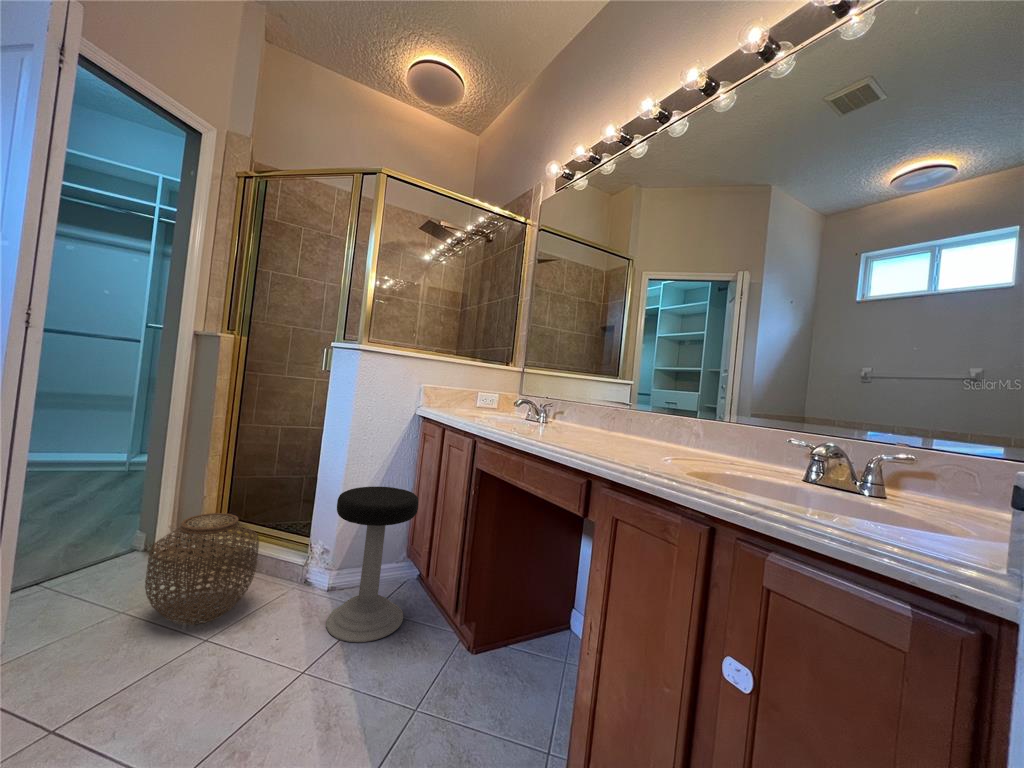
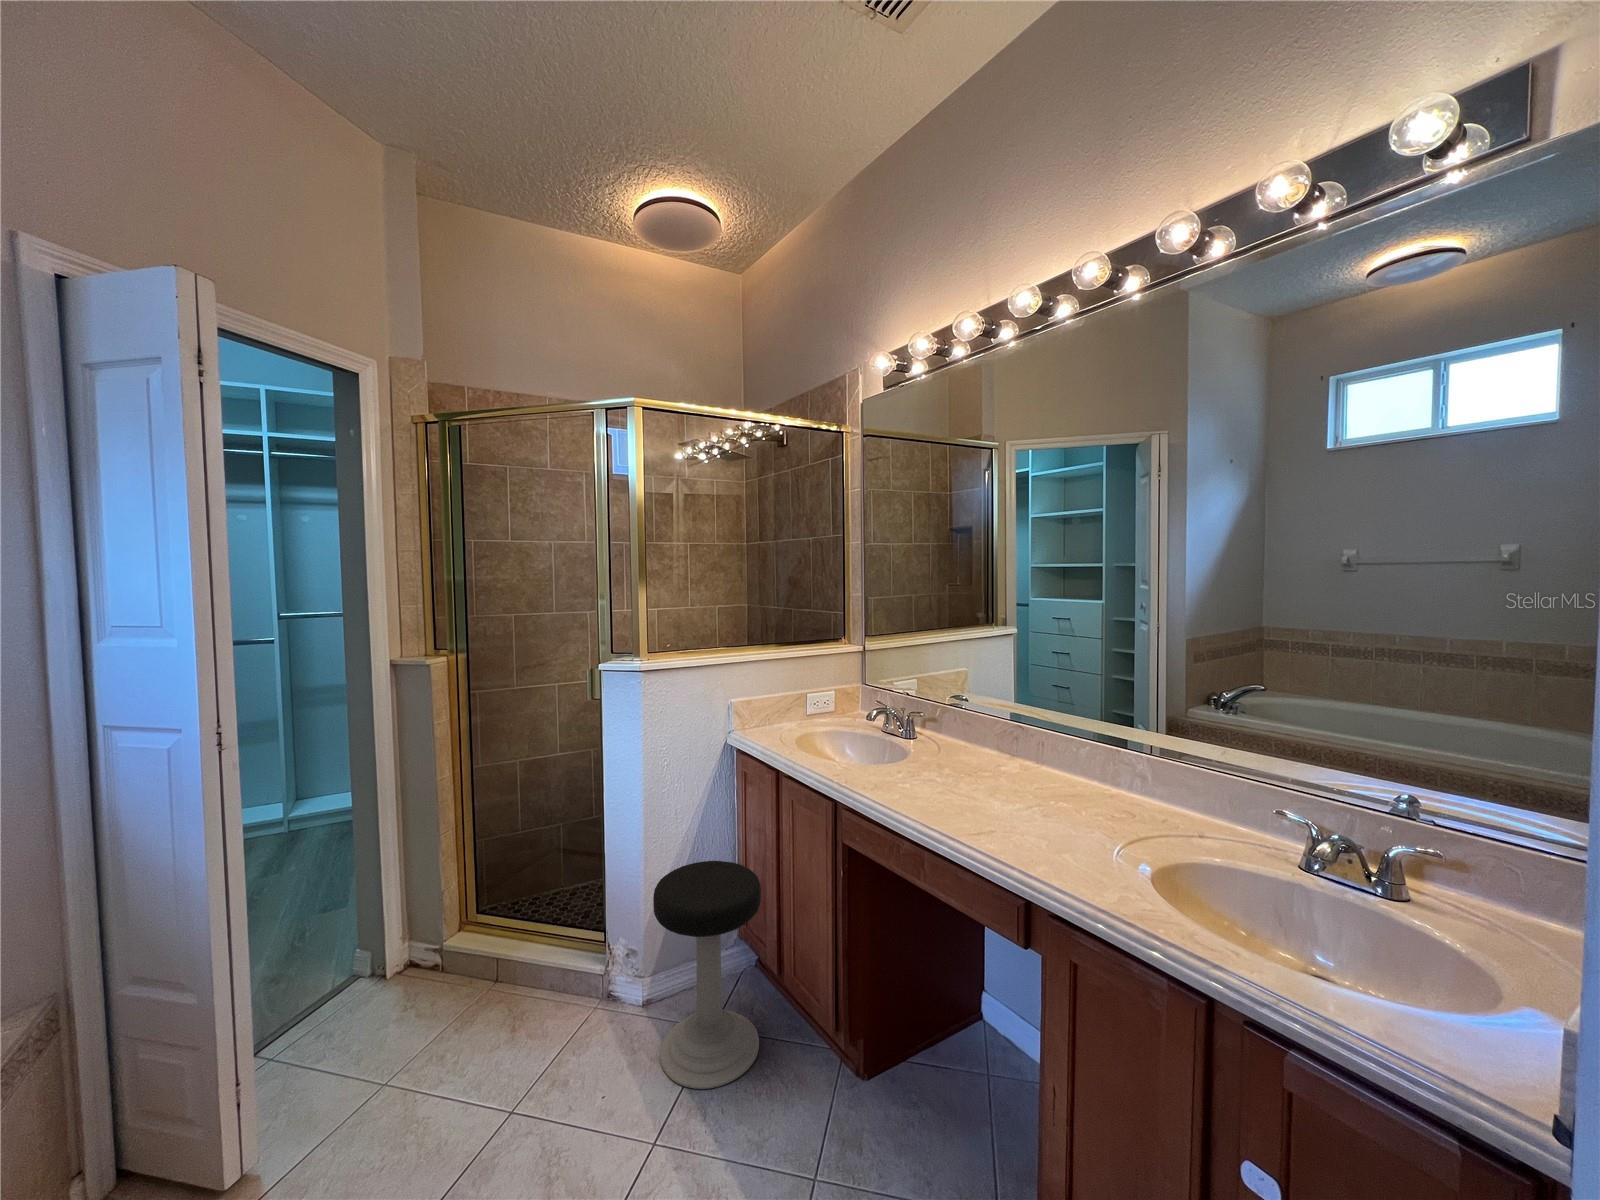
woven basket: present [145,513,259,625] -> none [414,933,551,1098]

